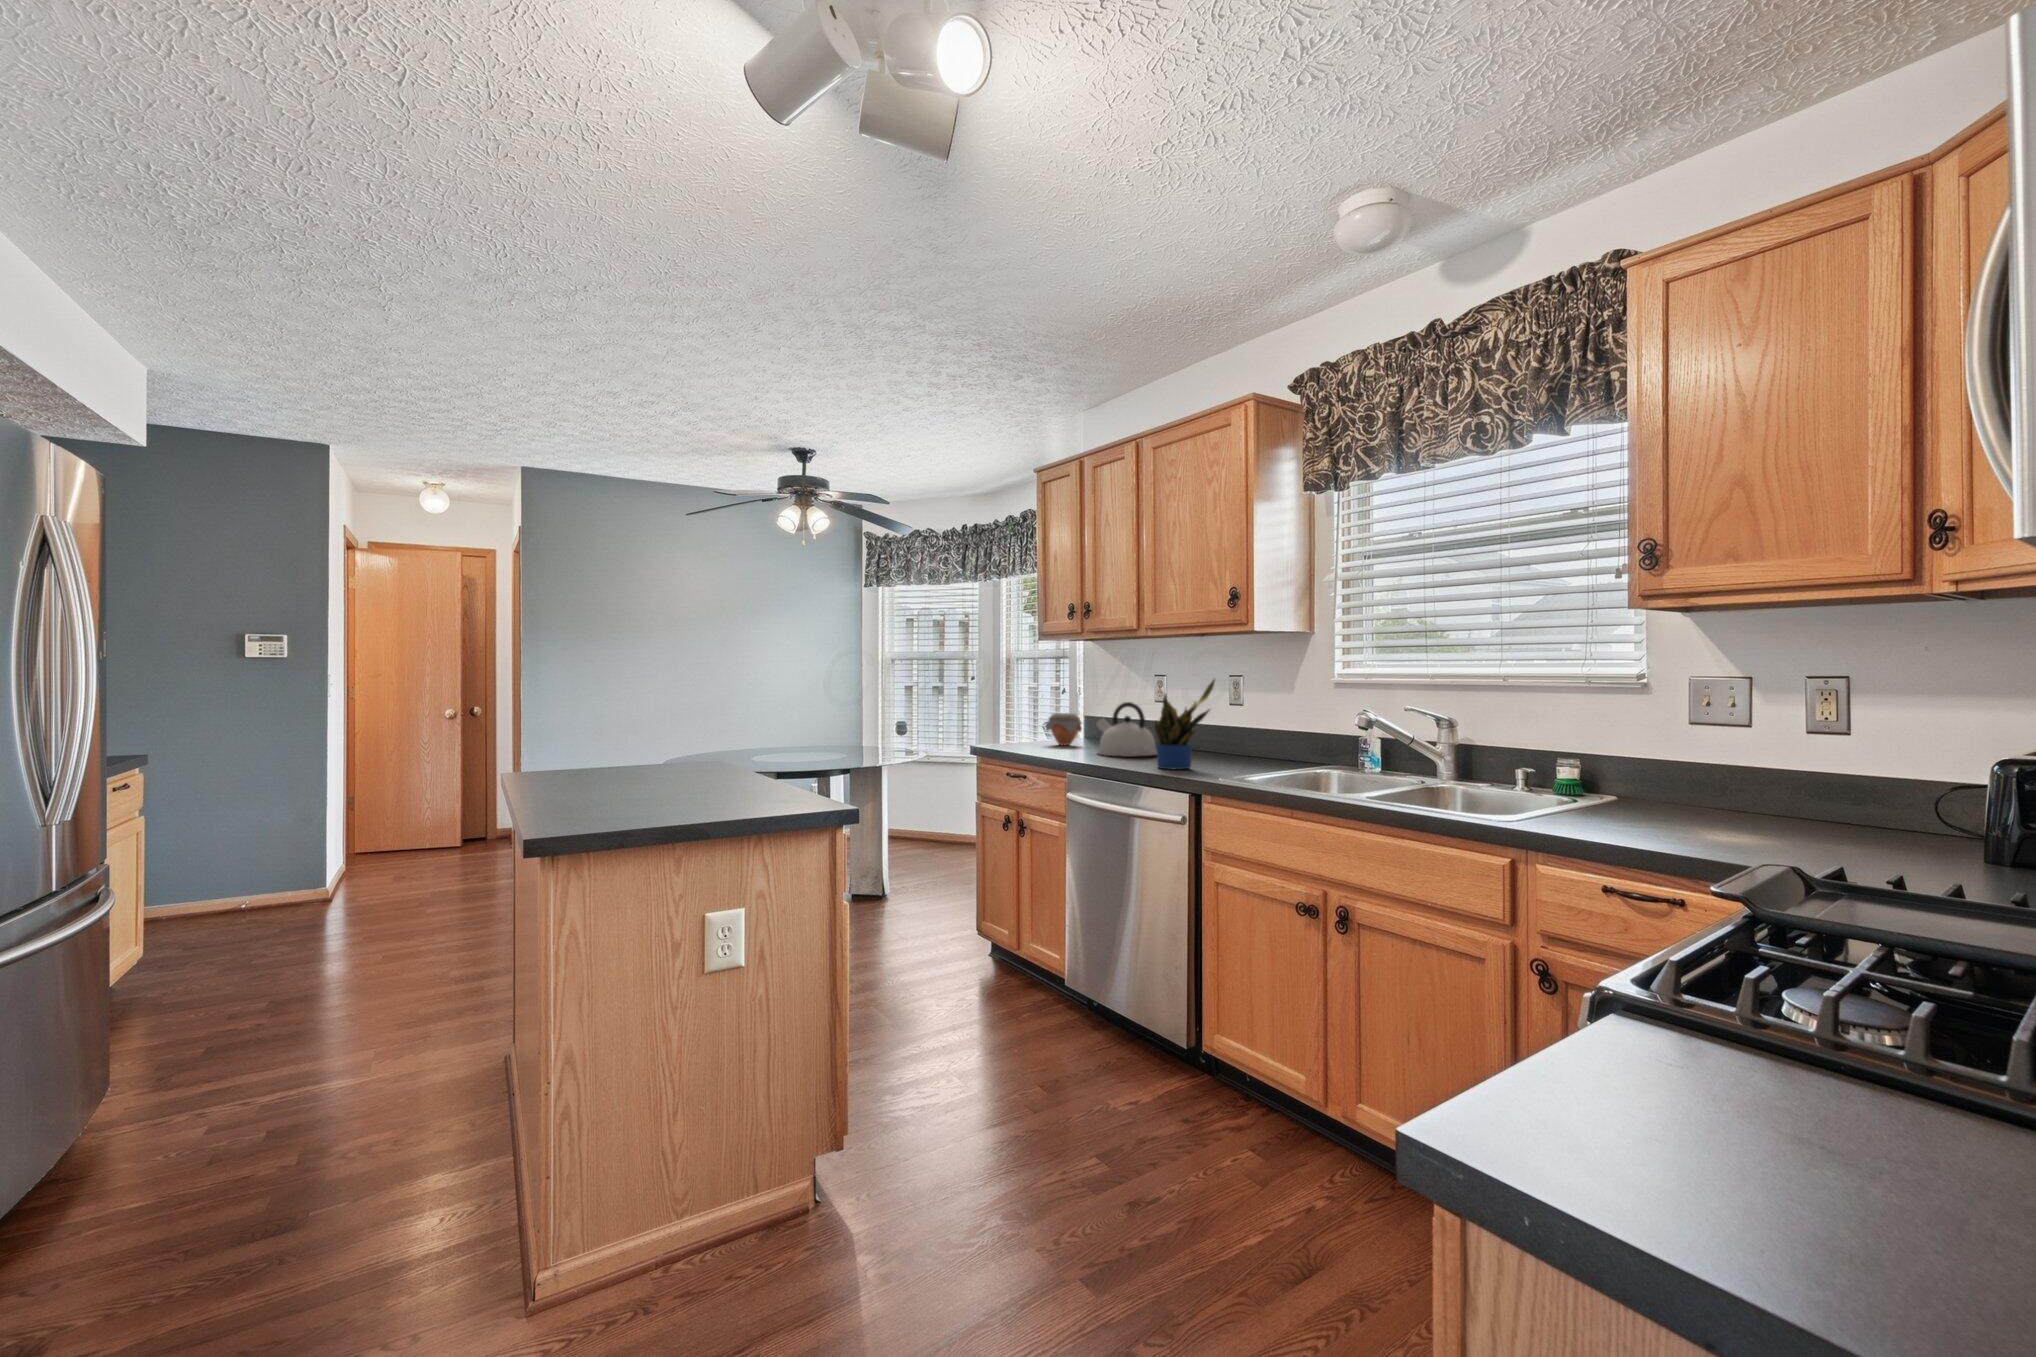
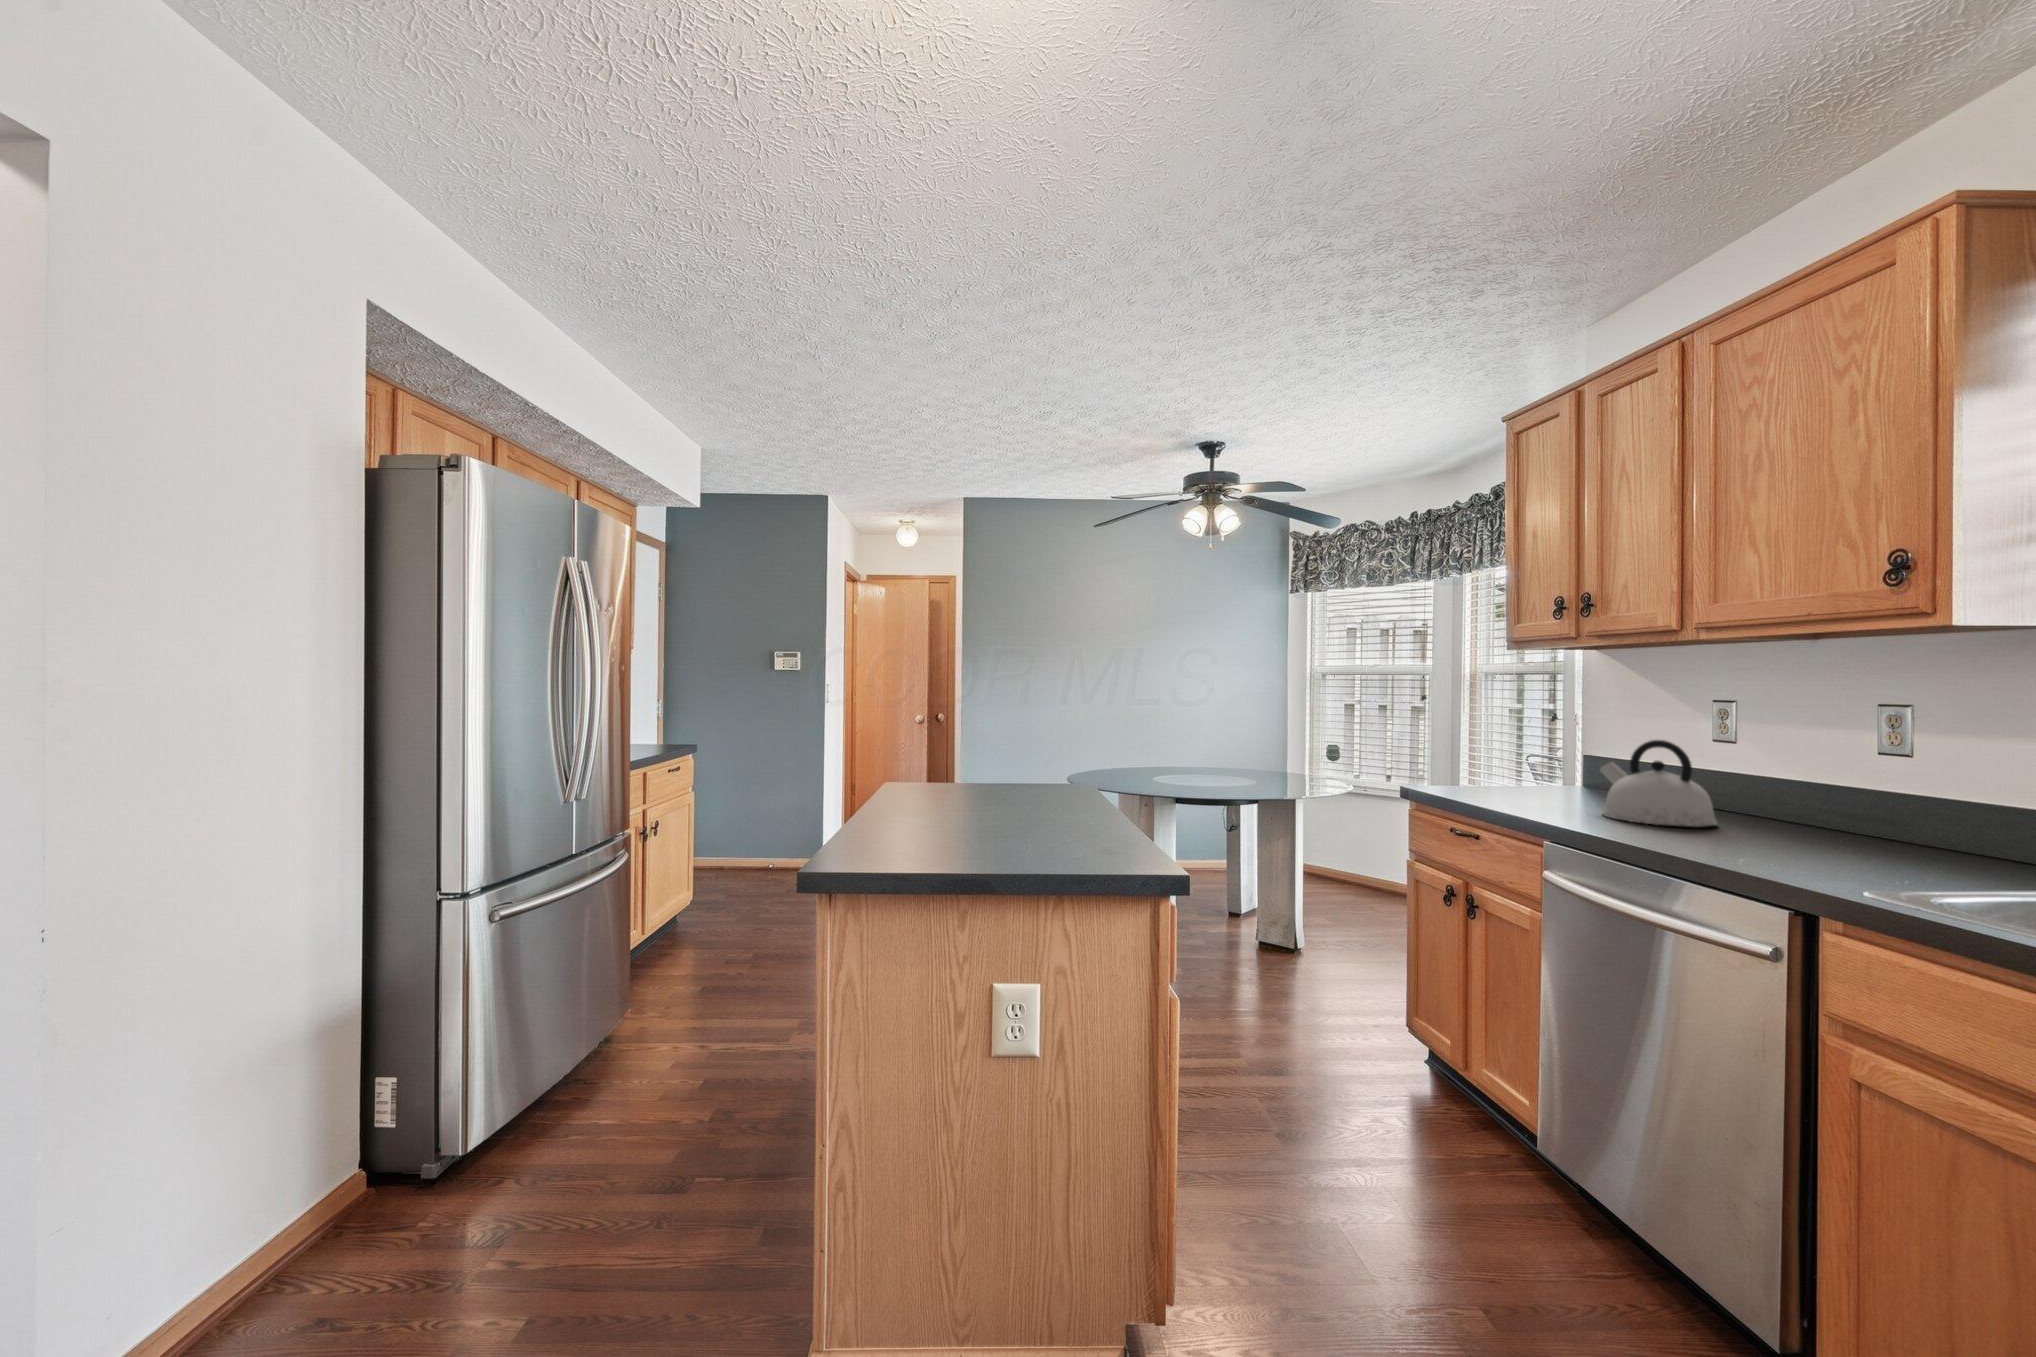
potted plant: present [1154,680,1215,770] -> none [1716,709,1857,863]
jar: present [1045,713,1082,746] -> none [1514,748,1576,795]

